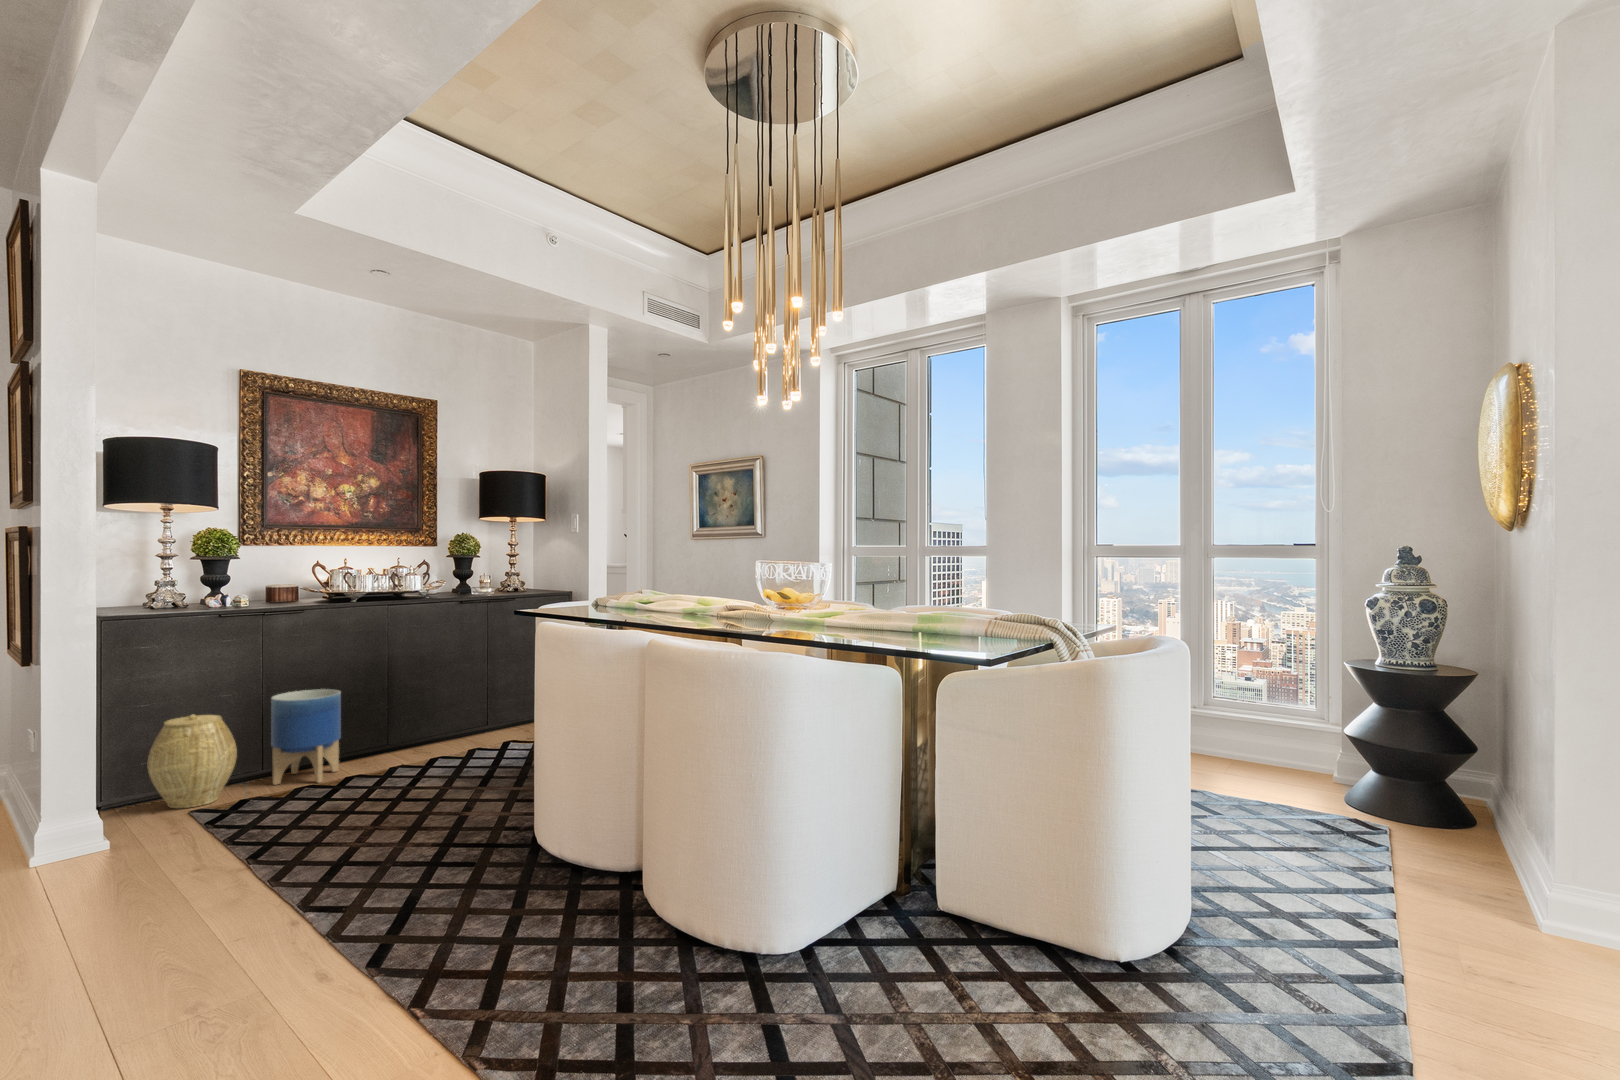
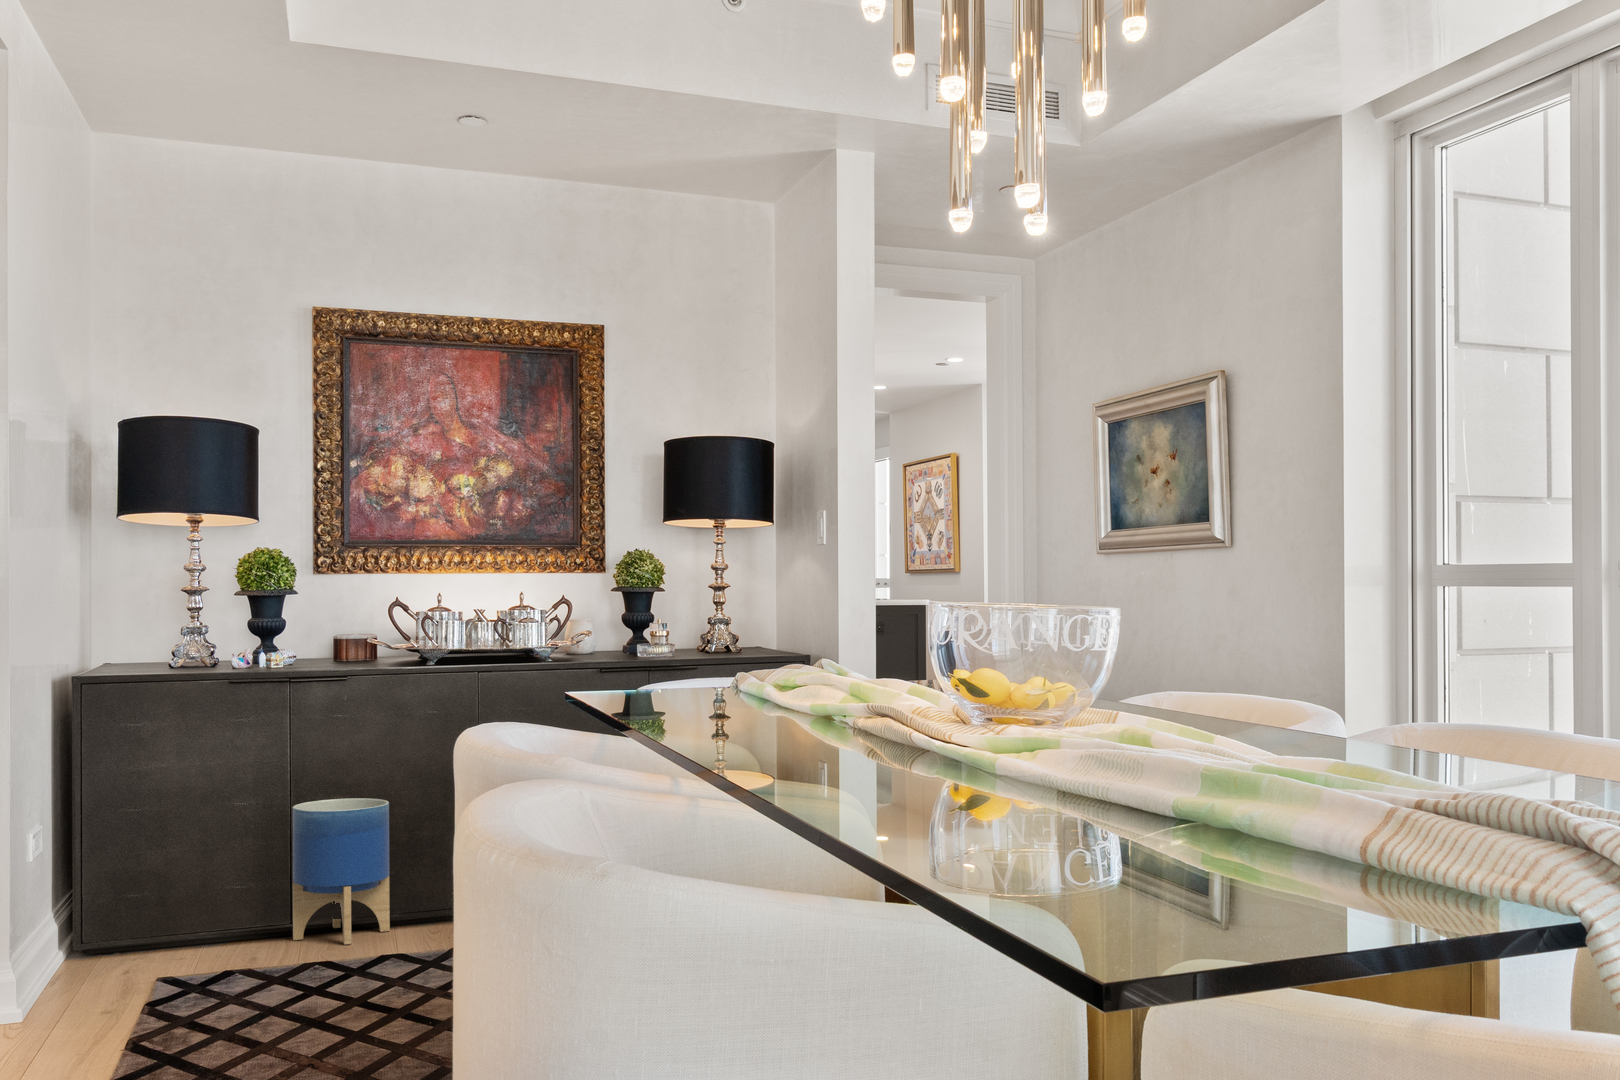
woven basket: present [147,715,237,808] -> none [126,821,238,957]

